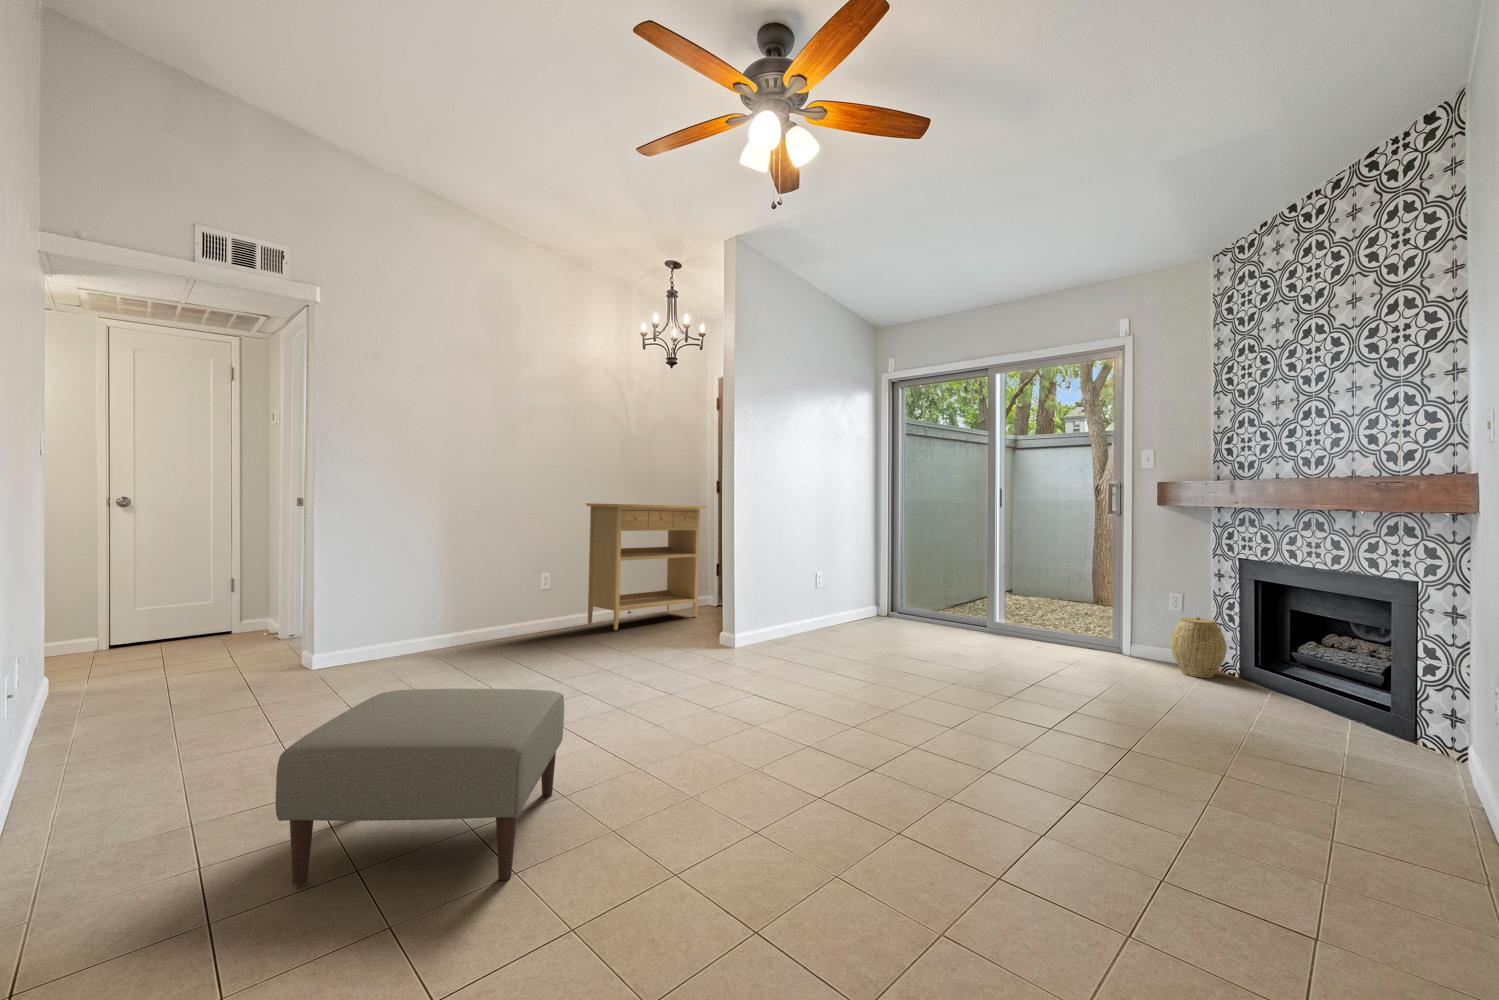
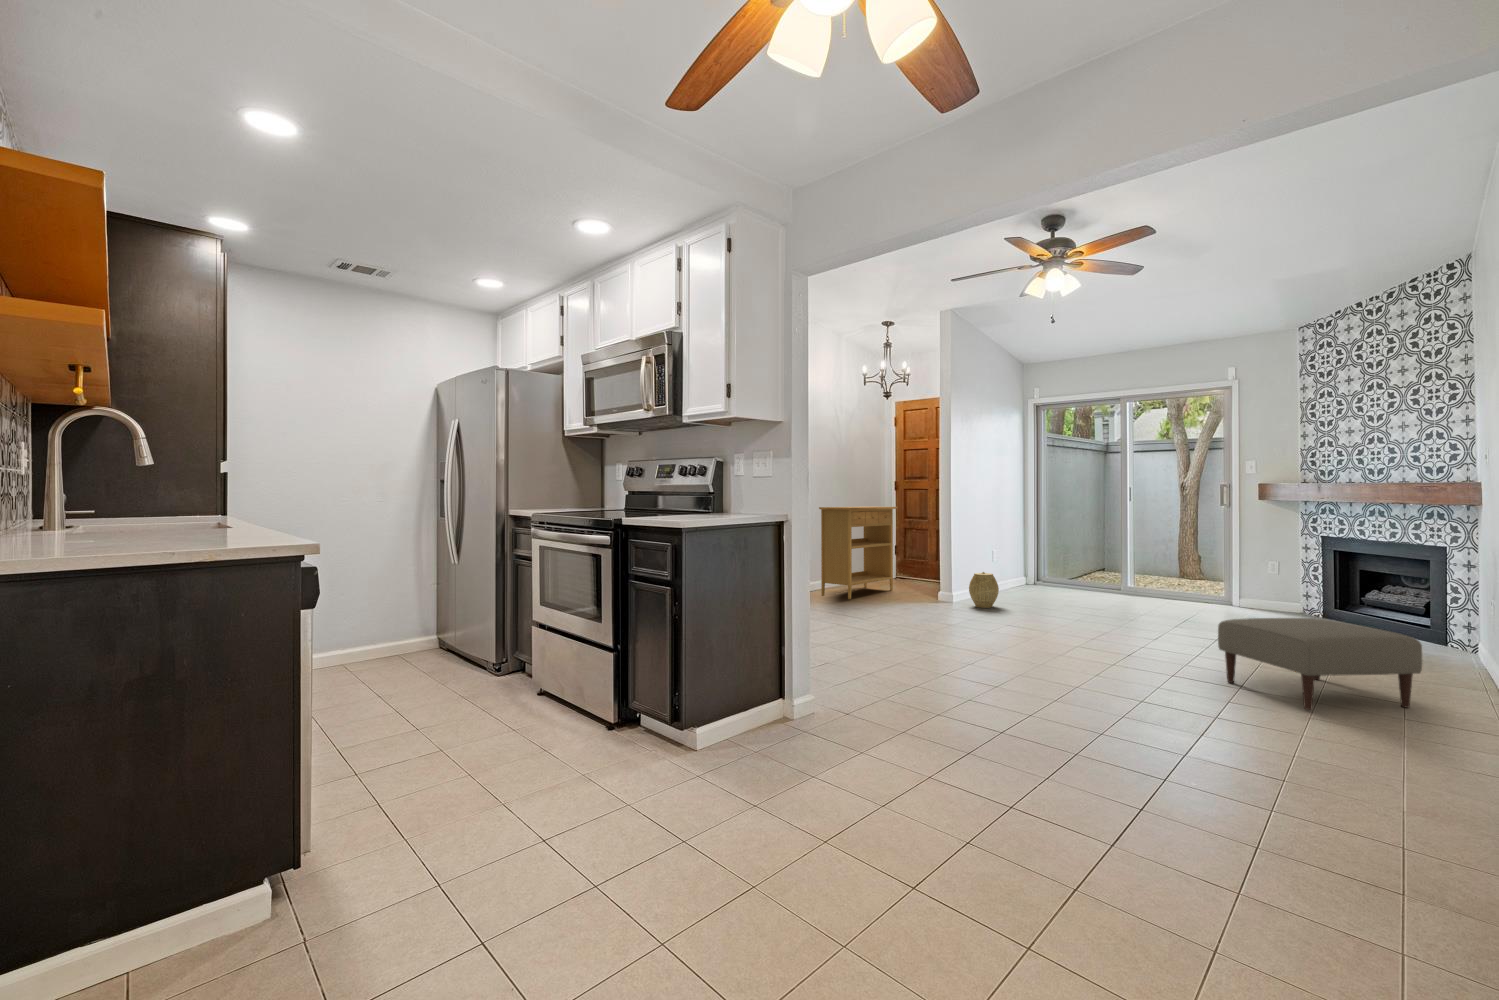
woven basket: present [1170,617,1226,678] -> present [969,572,999,608]
ottoman: present [276,688,564,885] -> present [1218,618,1422,710]

